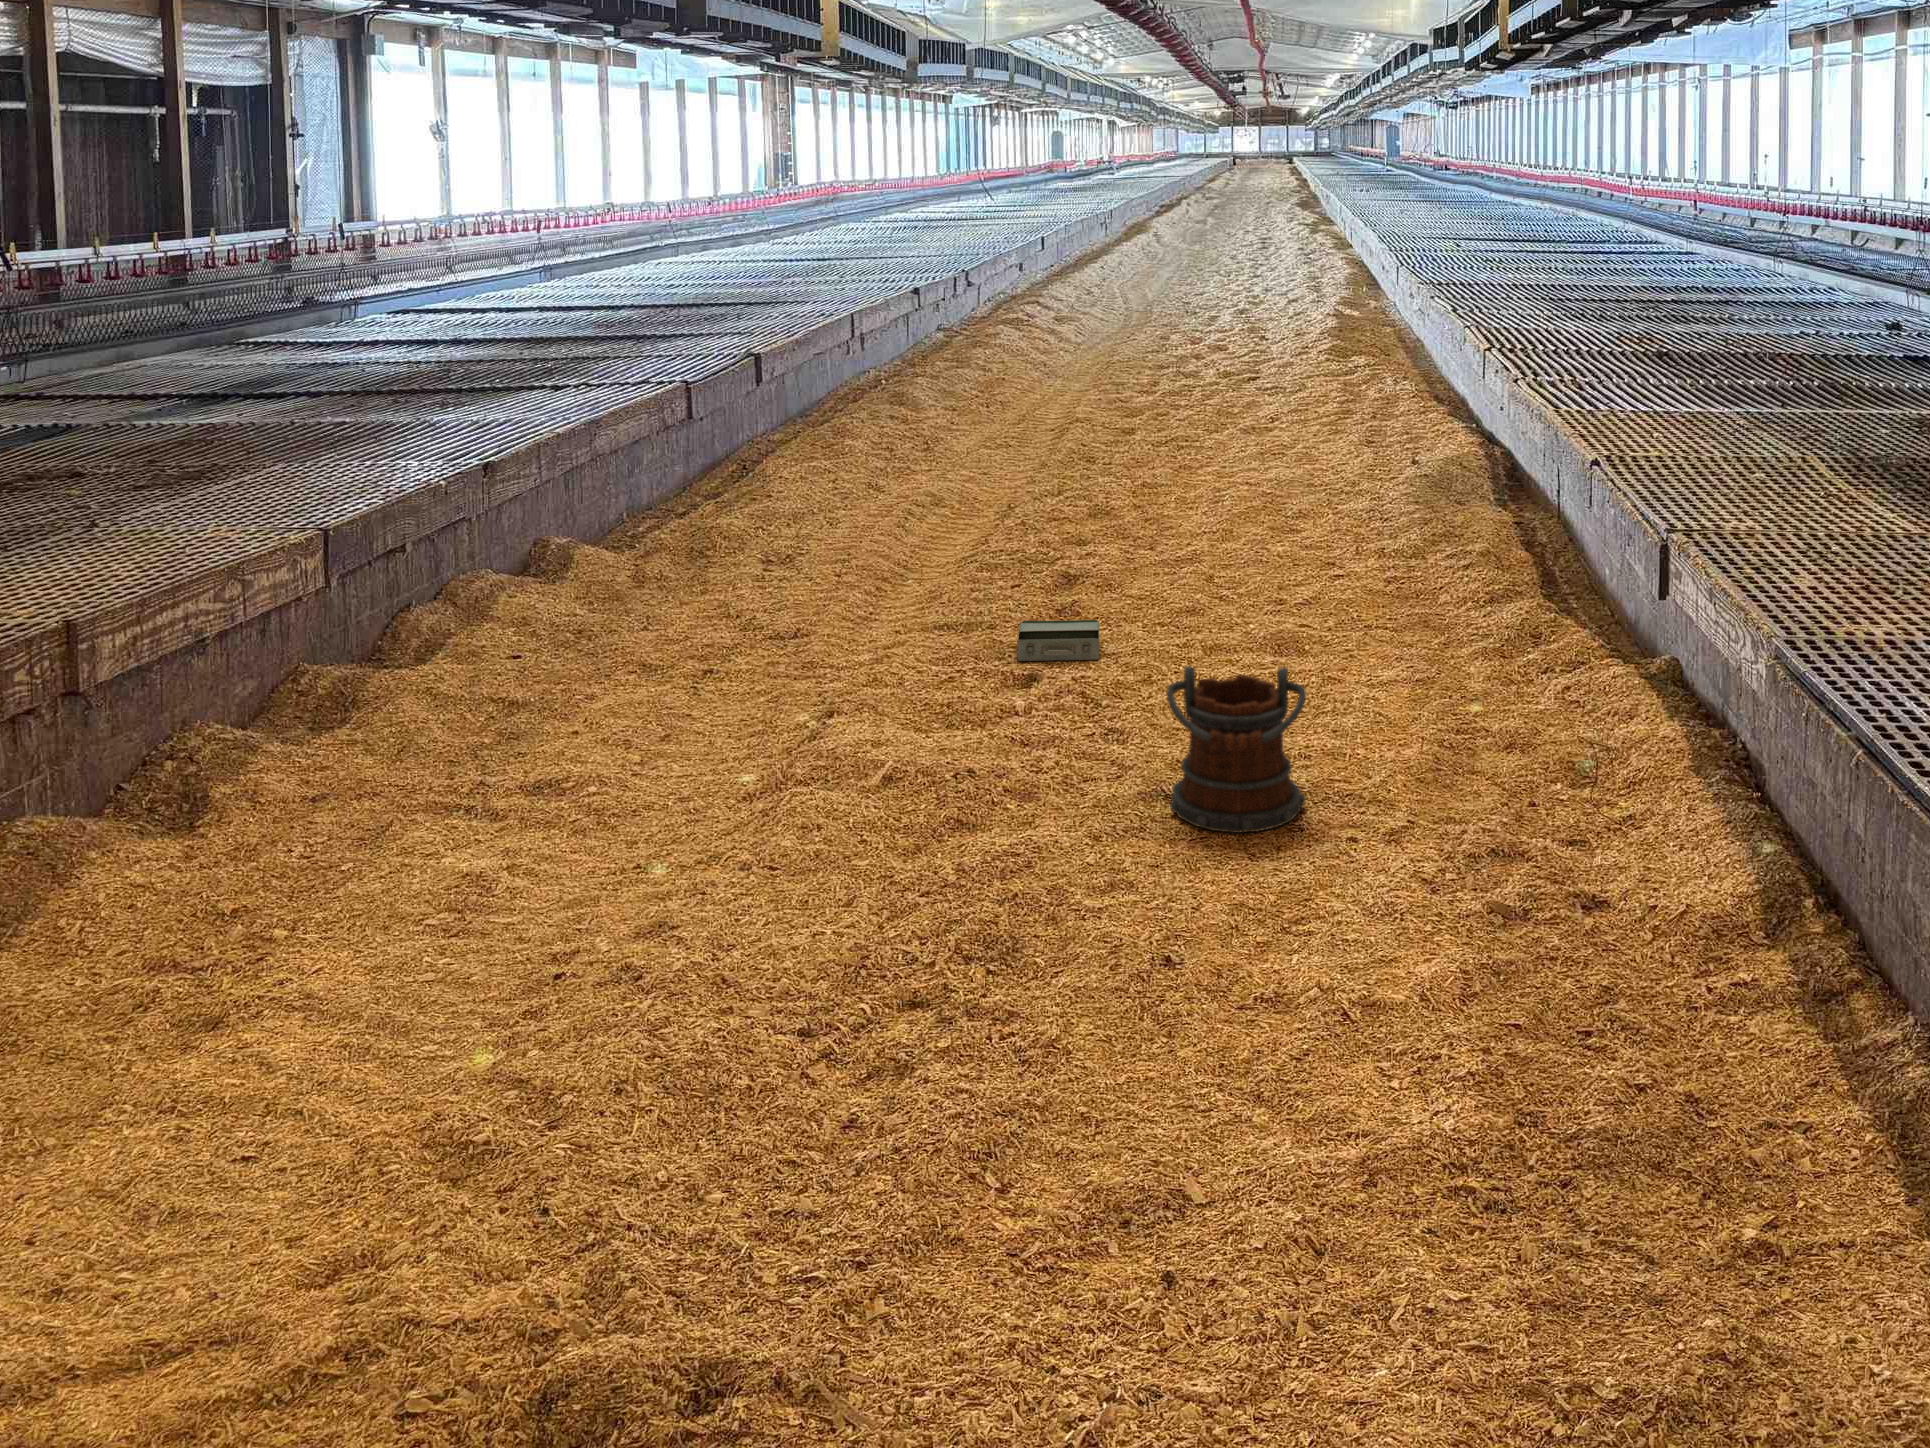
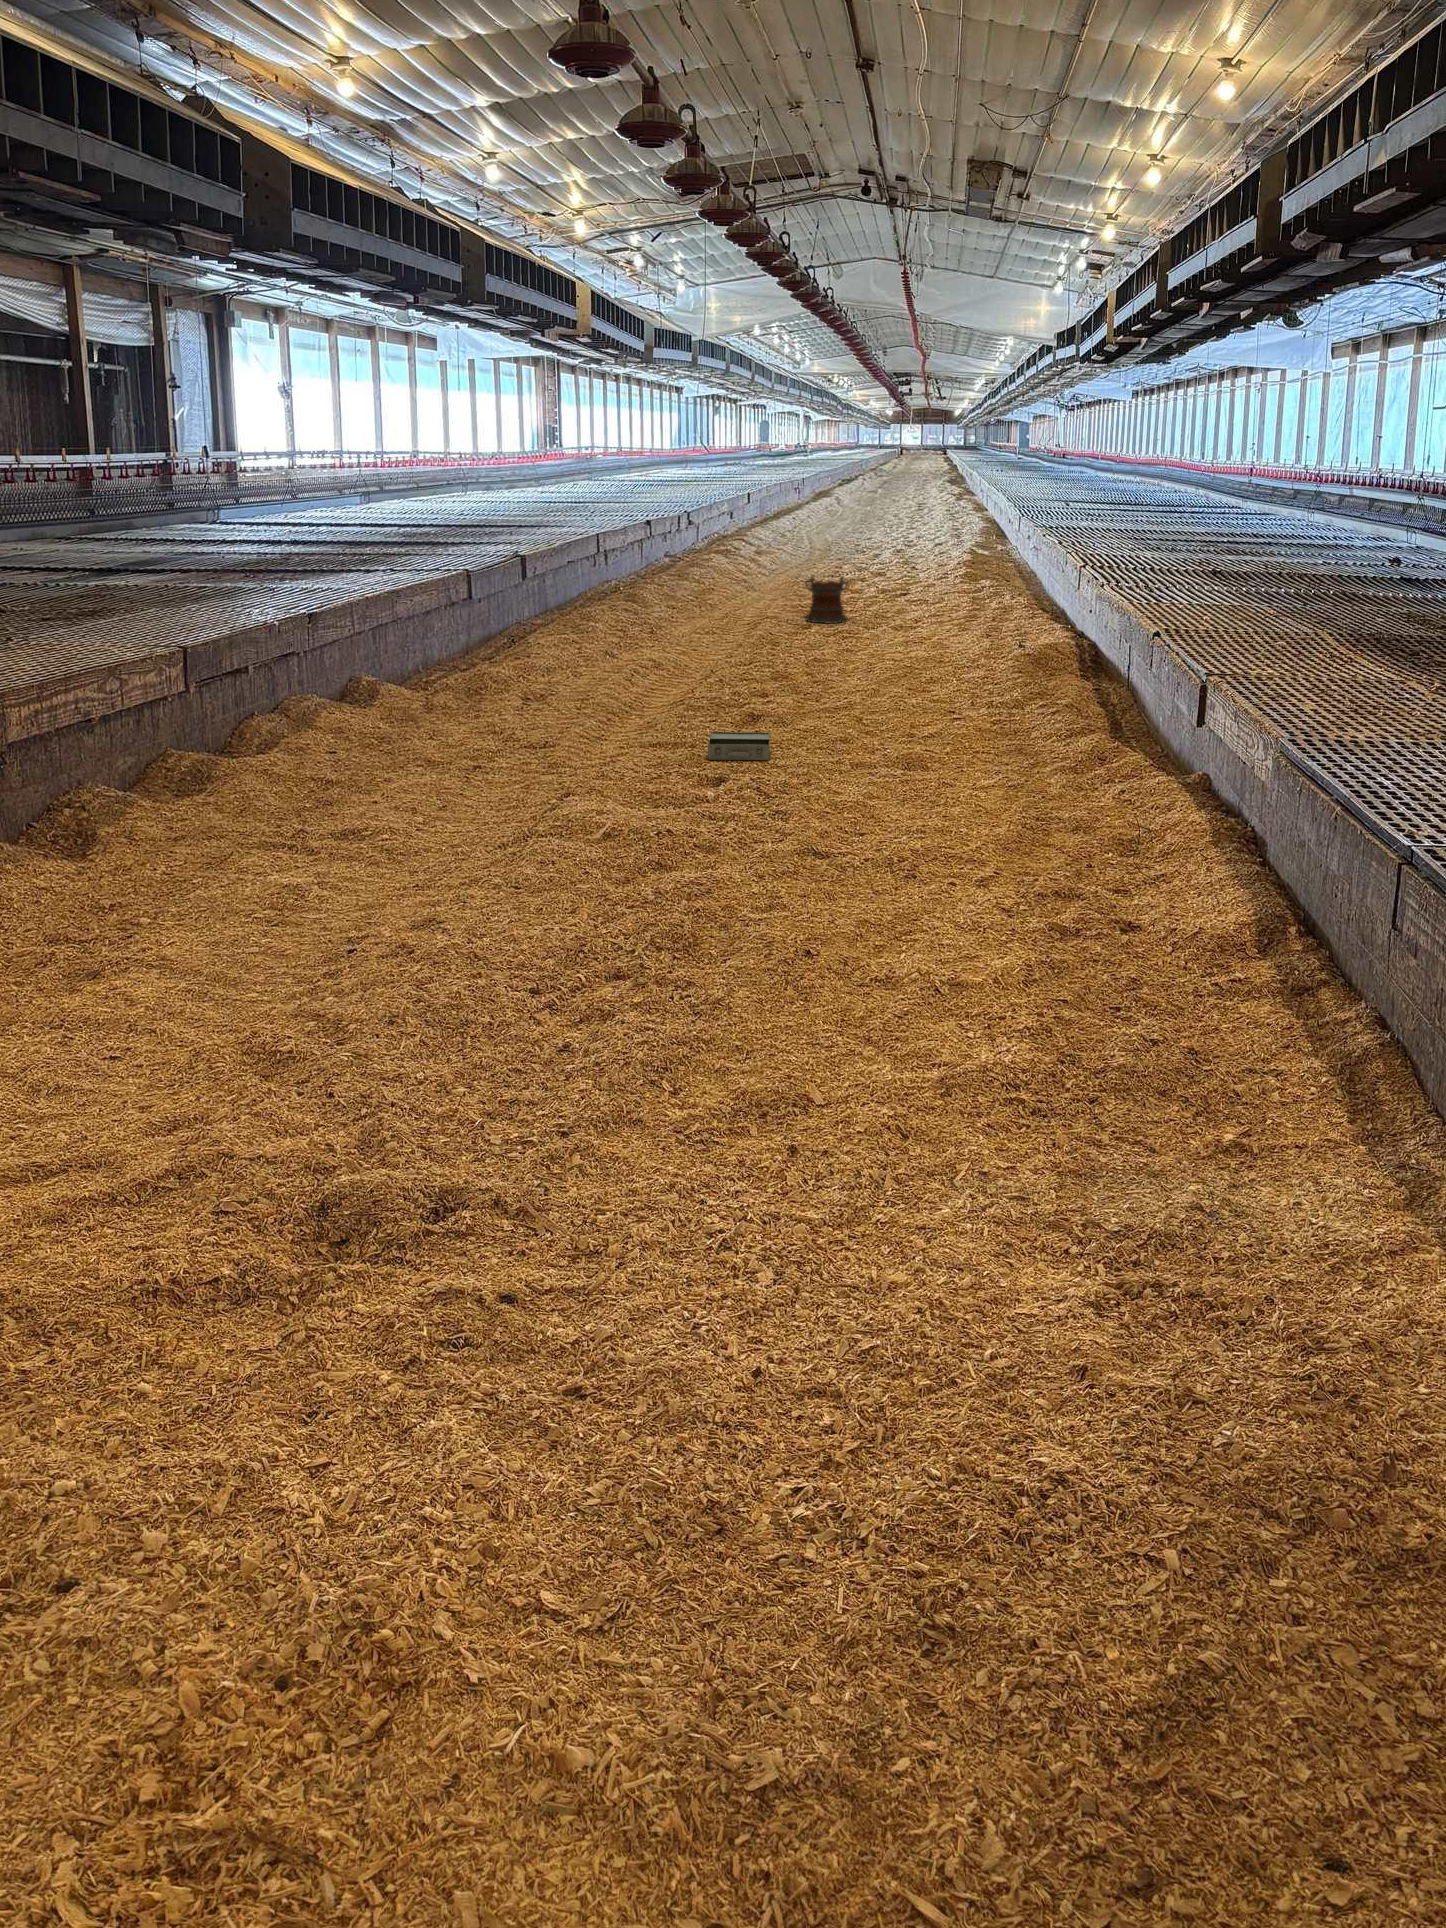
bucket: present [1166,666,1306,833] -> present [805,576,848,624]

